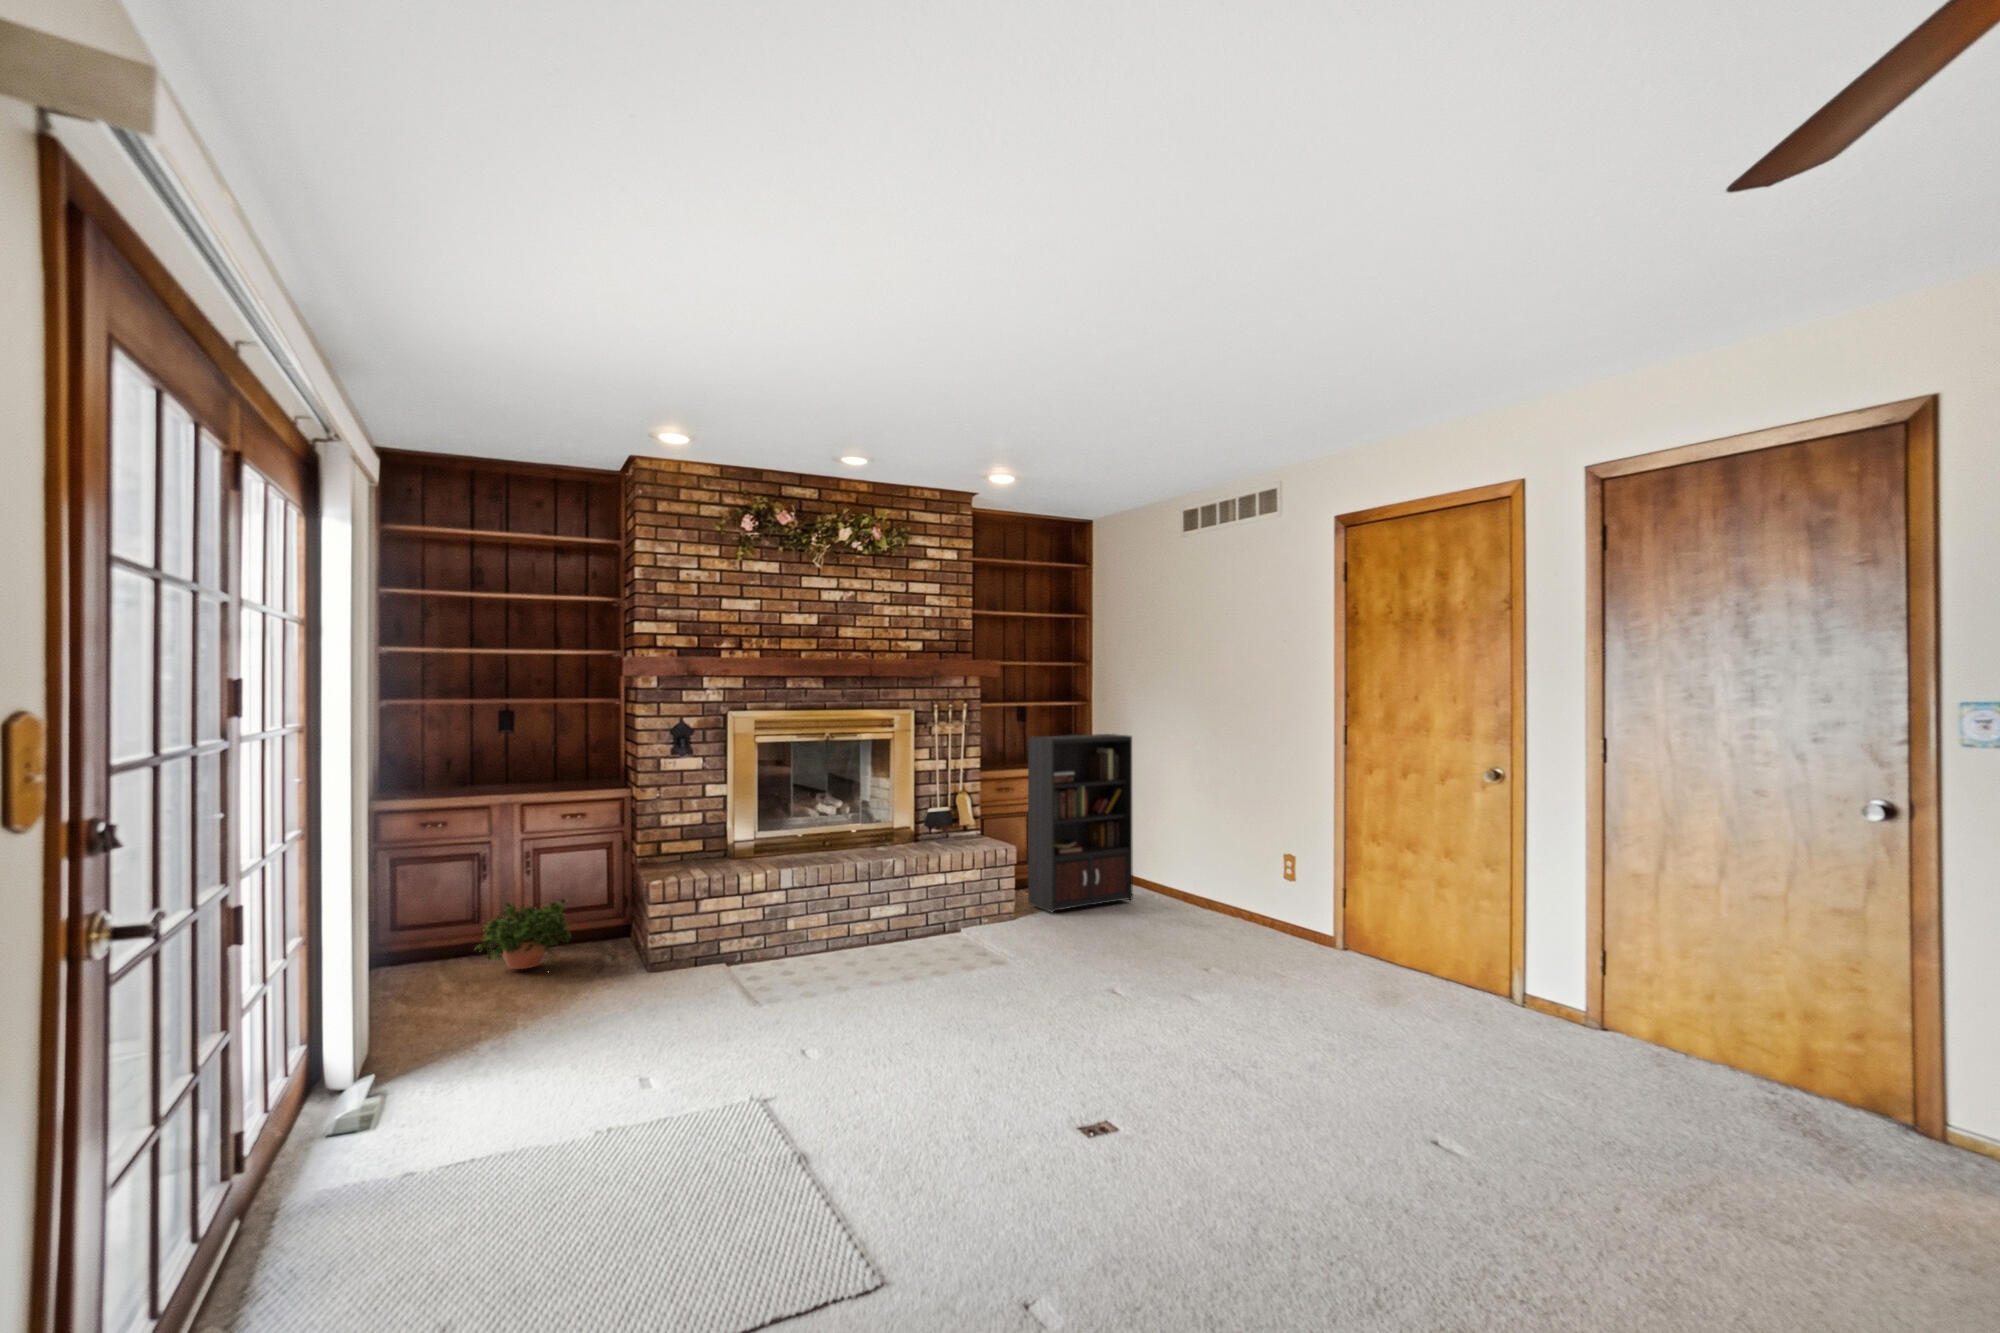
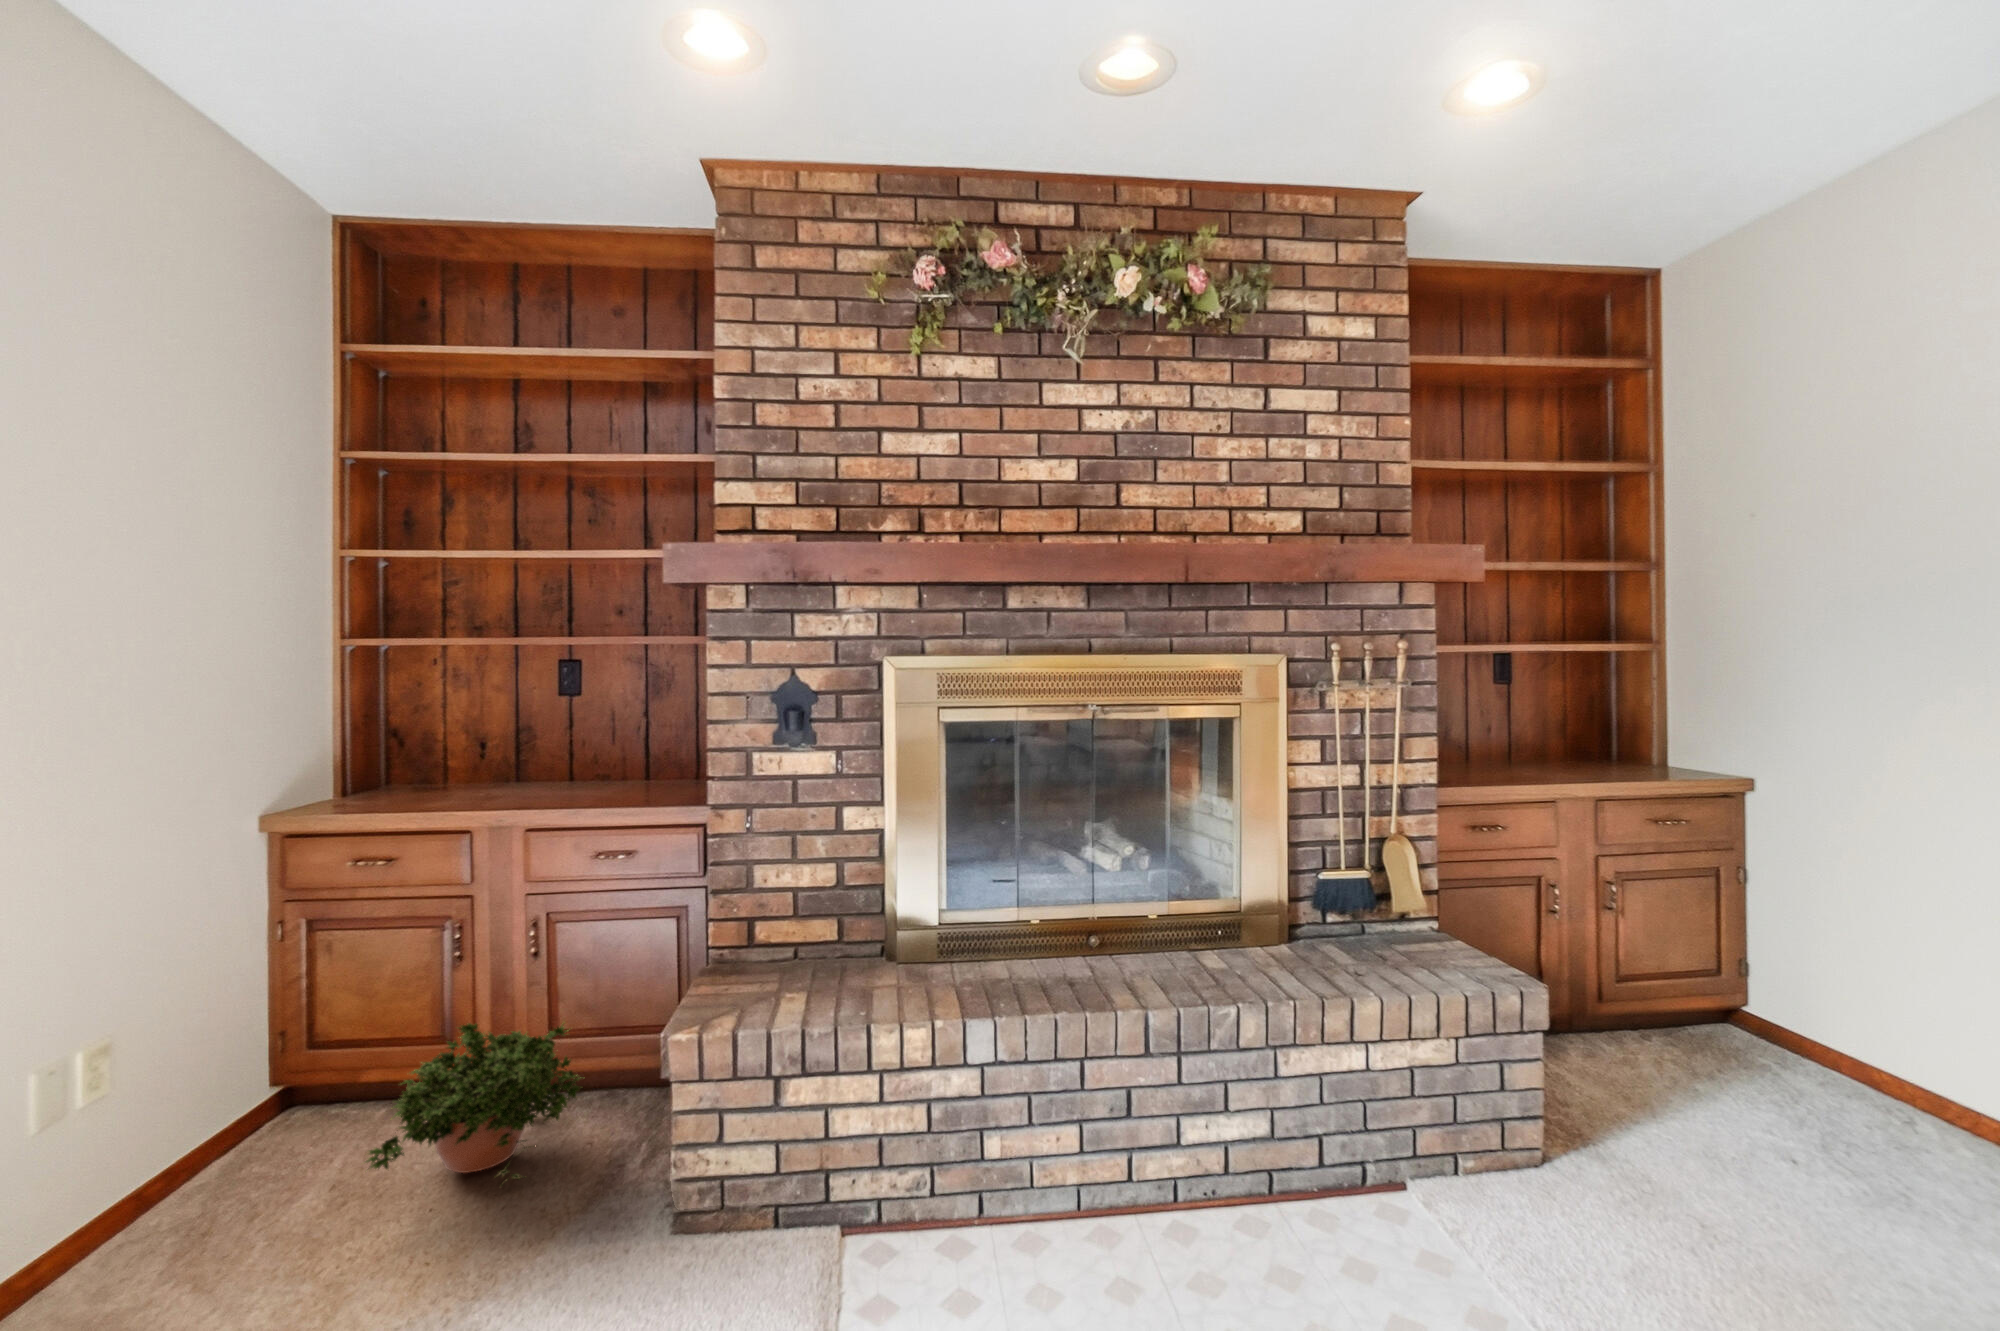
bookcase: present [1028,734,1133,913] -> none [1563,714,1871,1161]

